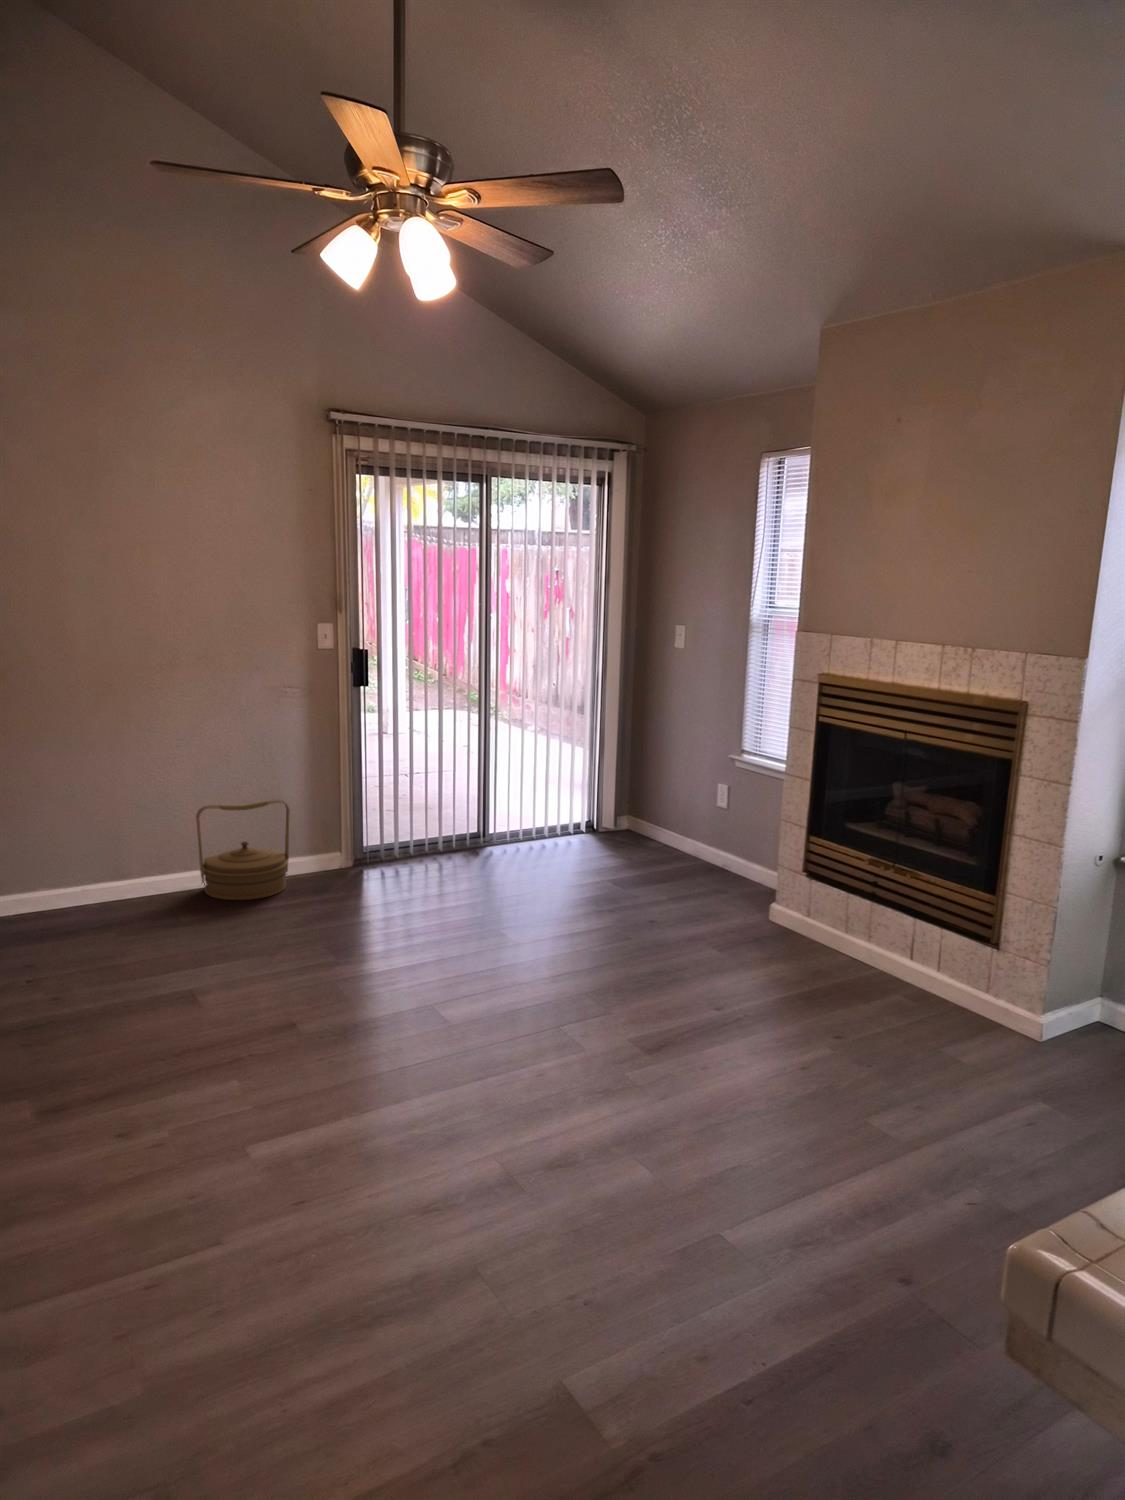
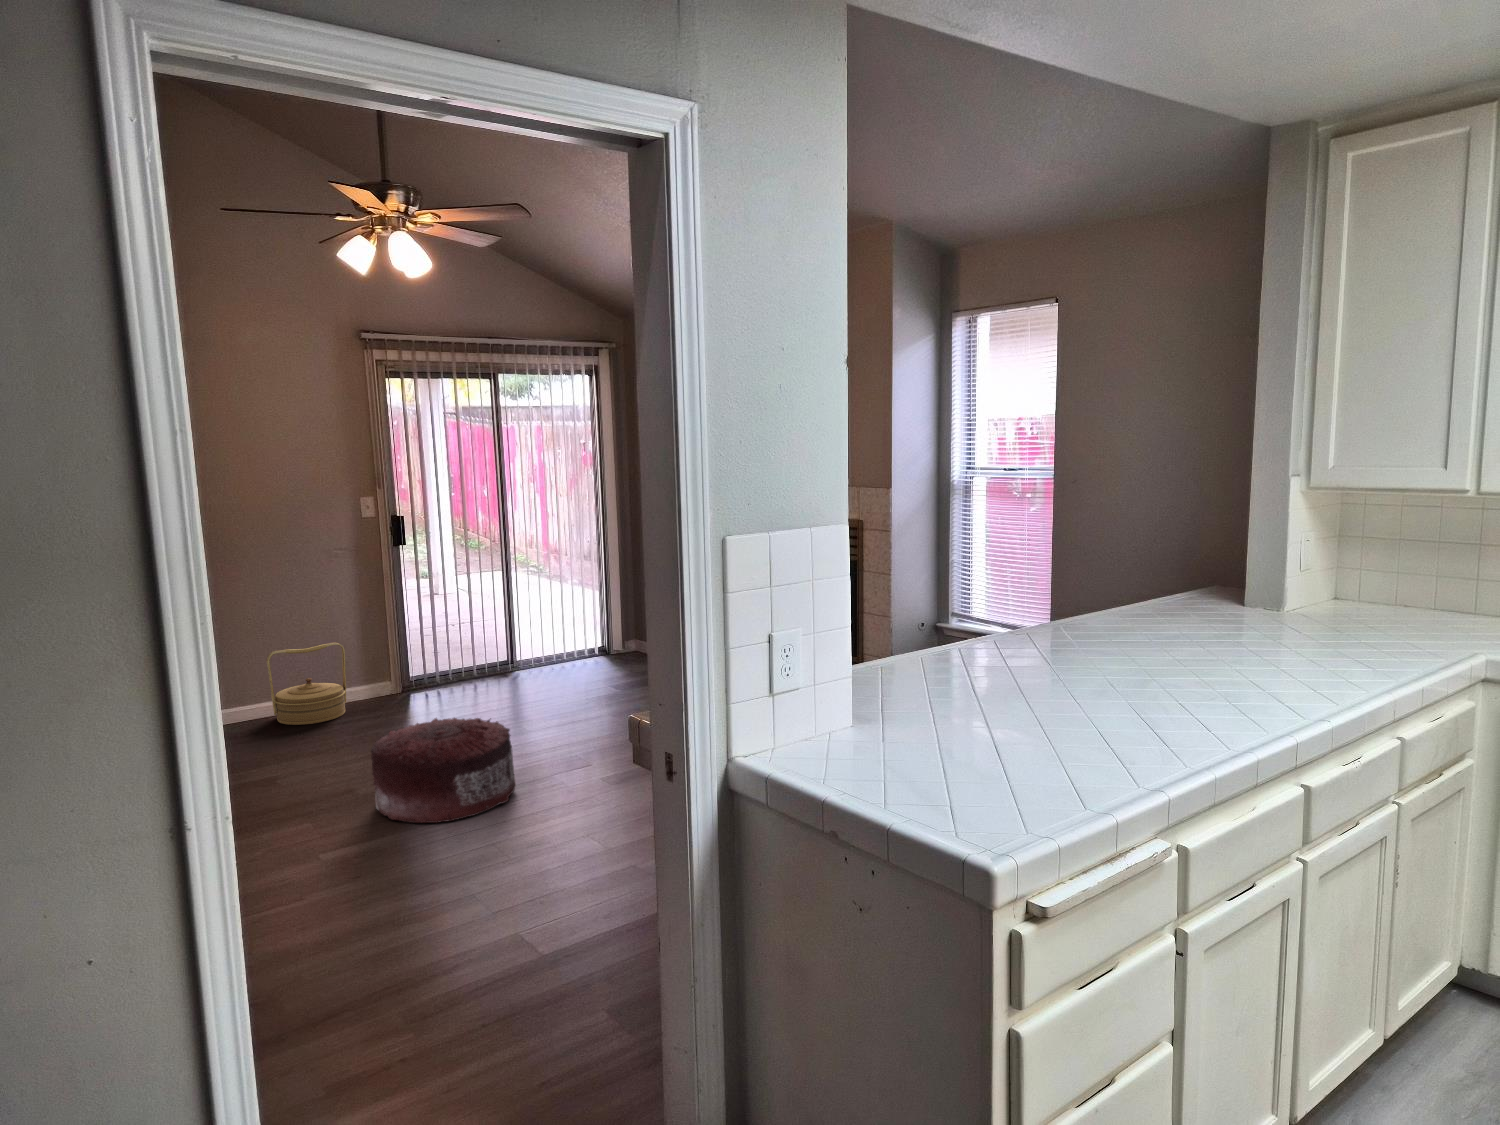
pouf: none [326,919,516,1077] -> present [371,718,516,823]

